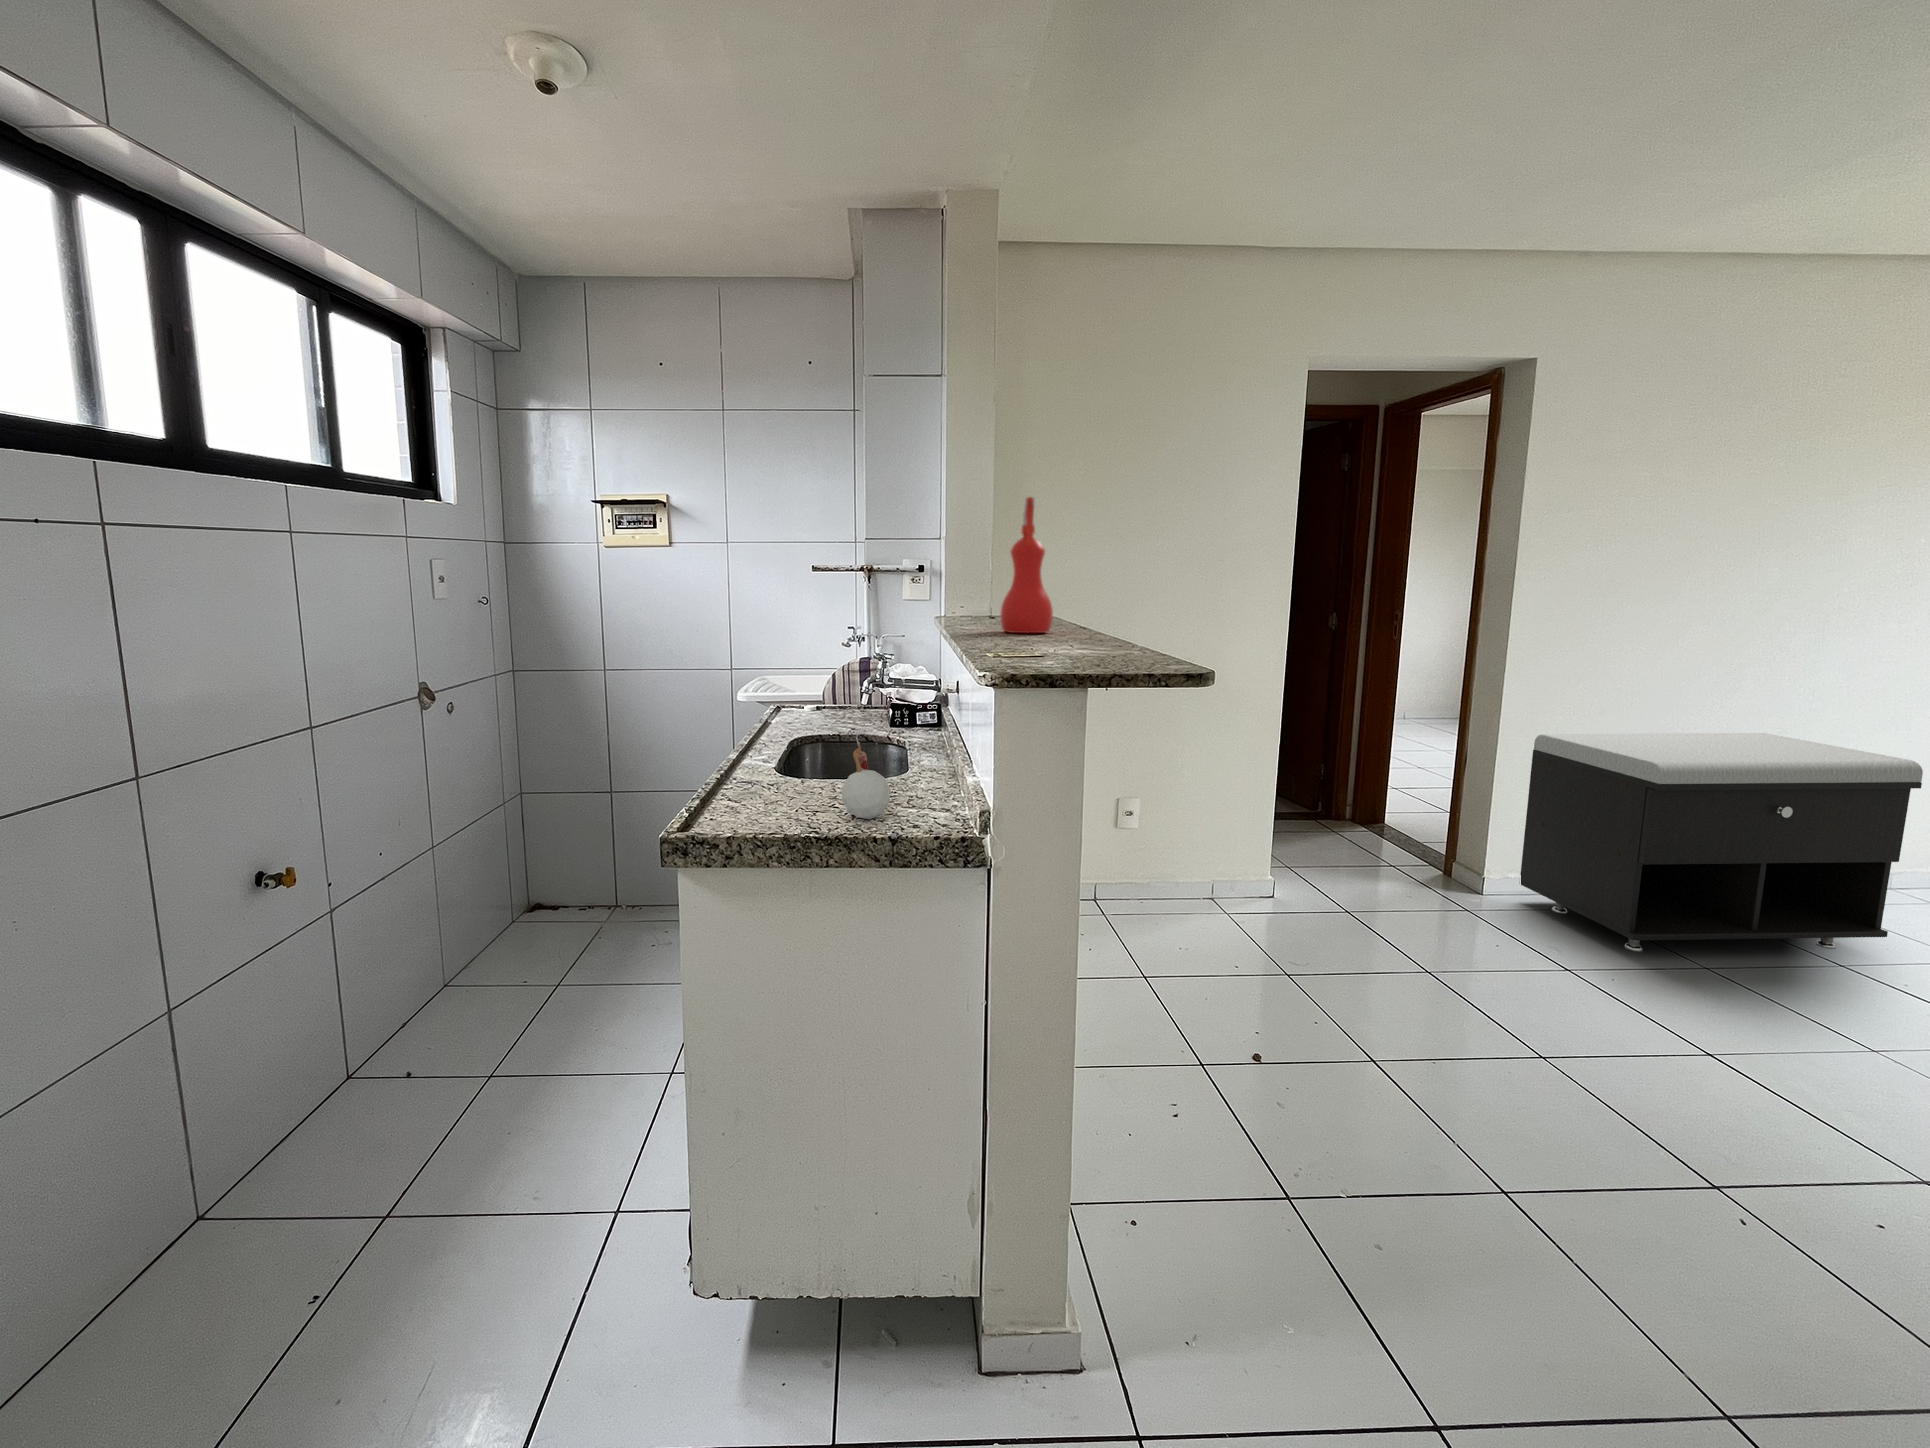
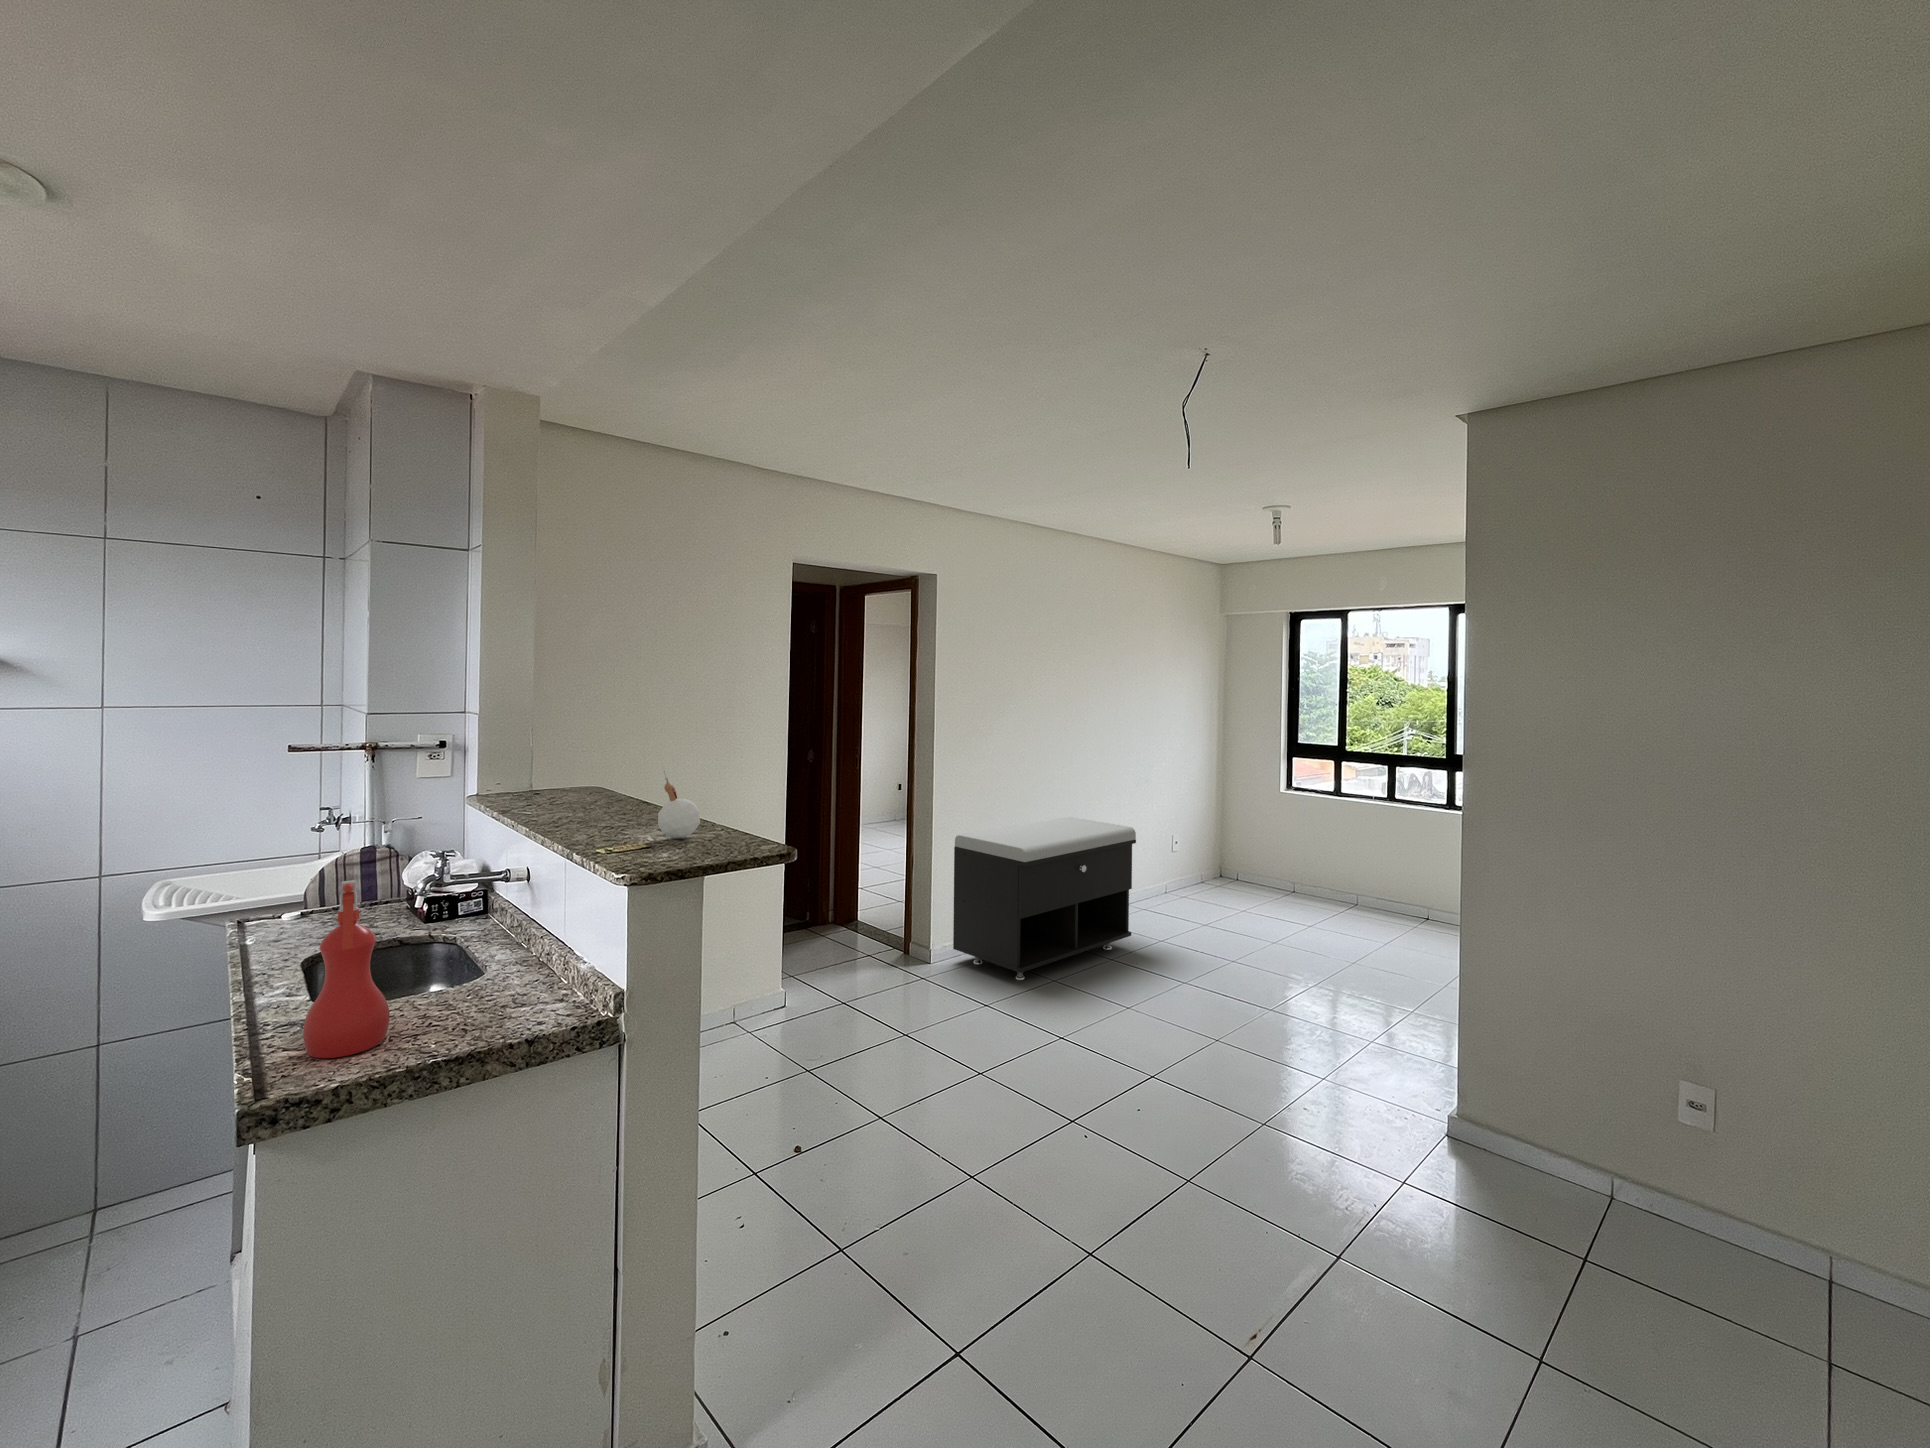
spray bottle: present [1000,497,1053,633] -> present [303,880,390,1058]
candle: present [842,732,891,819] -> present [658,770,700,838]

